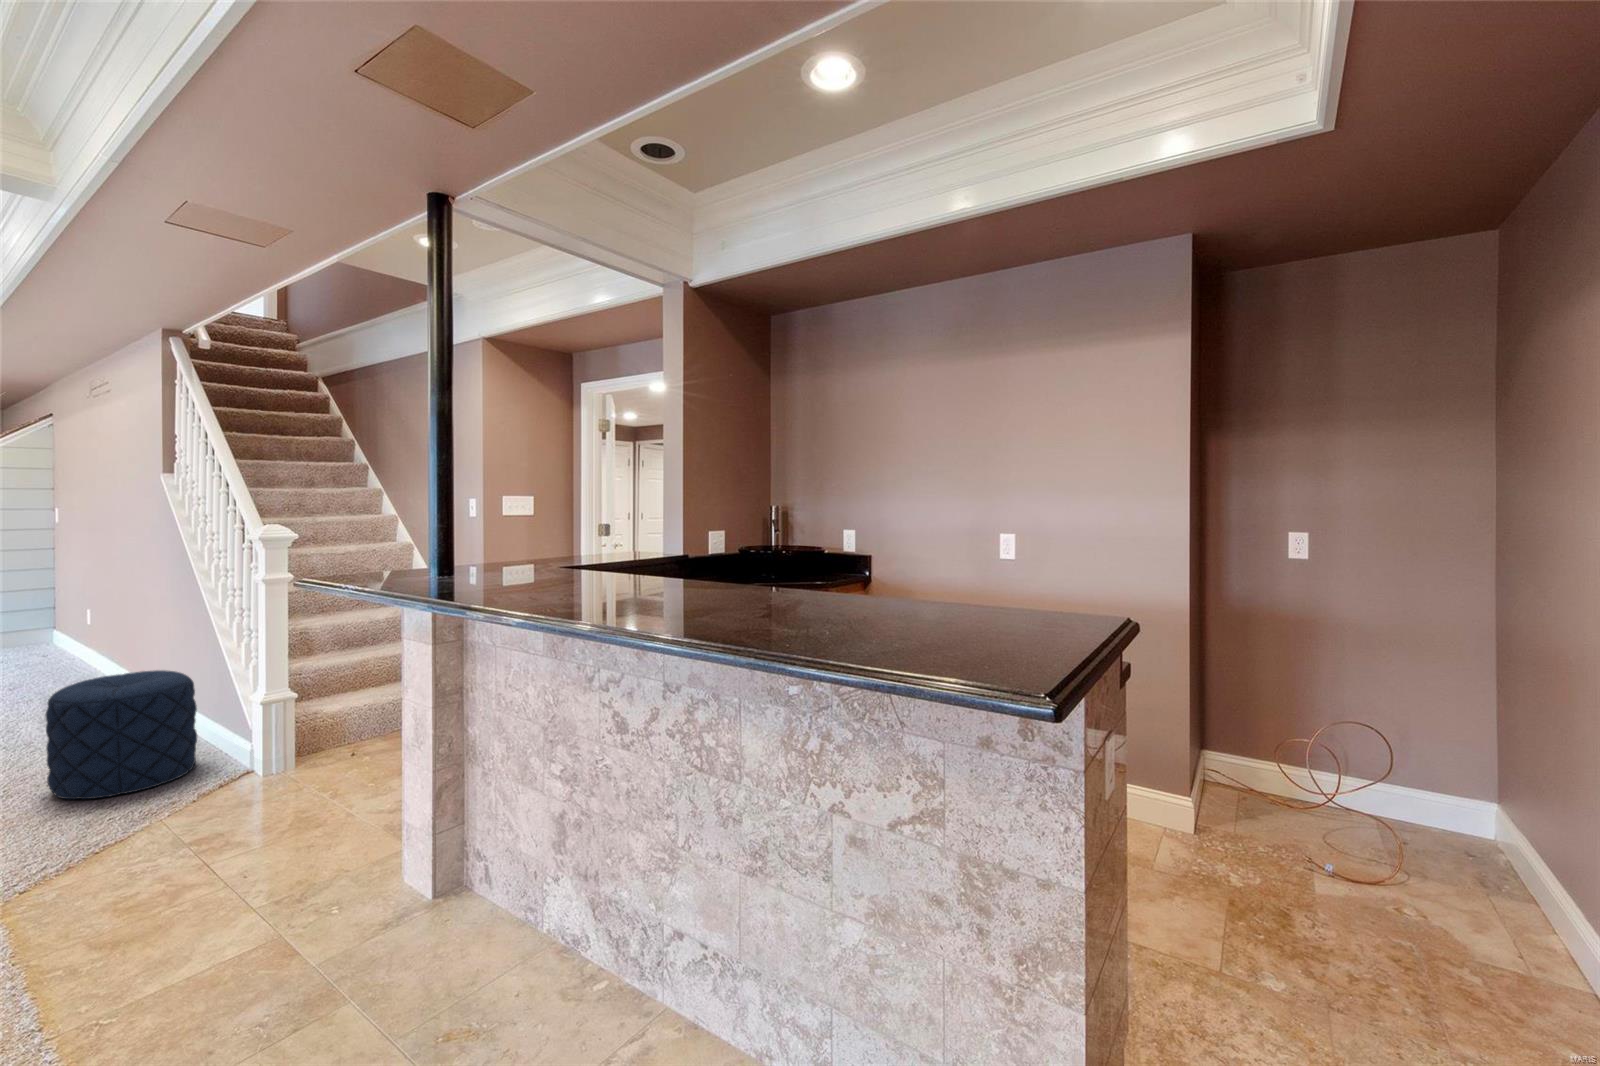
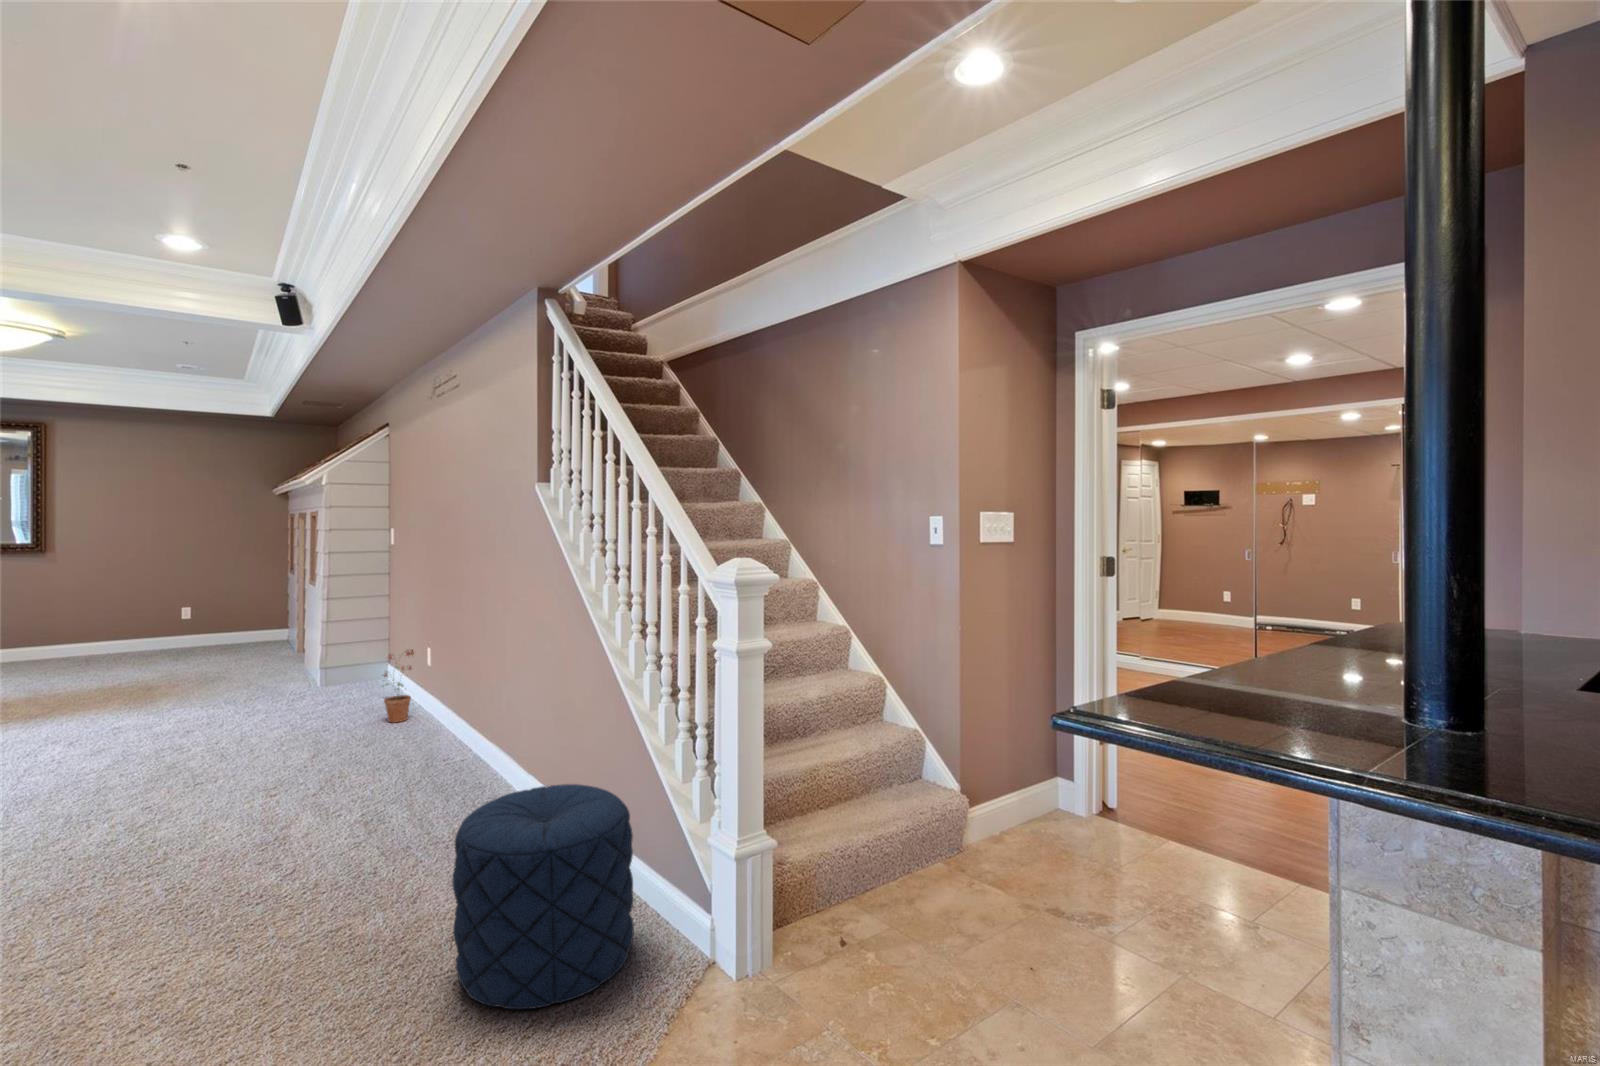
potted plant: none [35,608,76,670] -> present [383,650,414,723]

